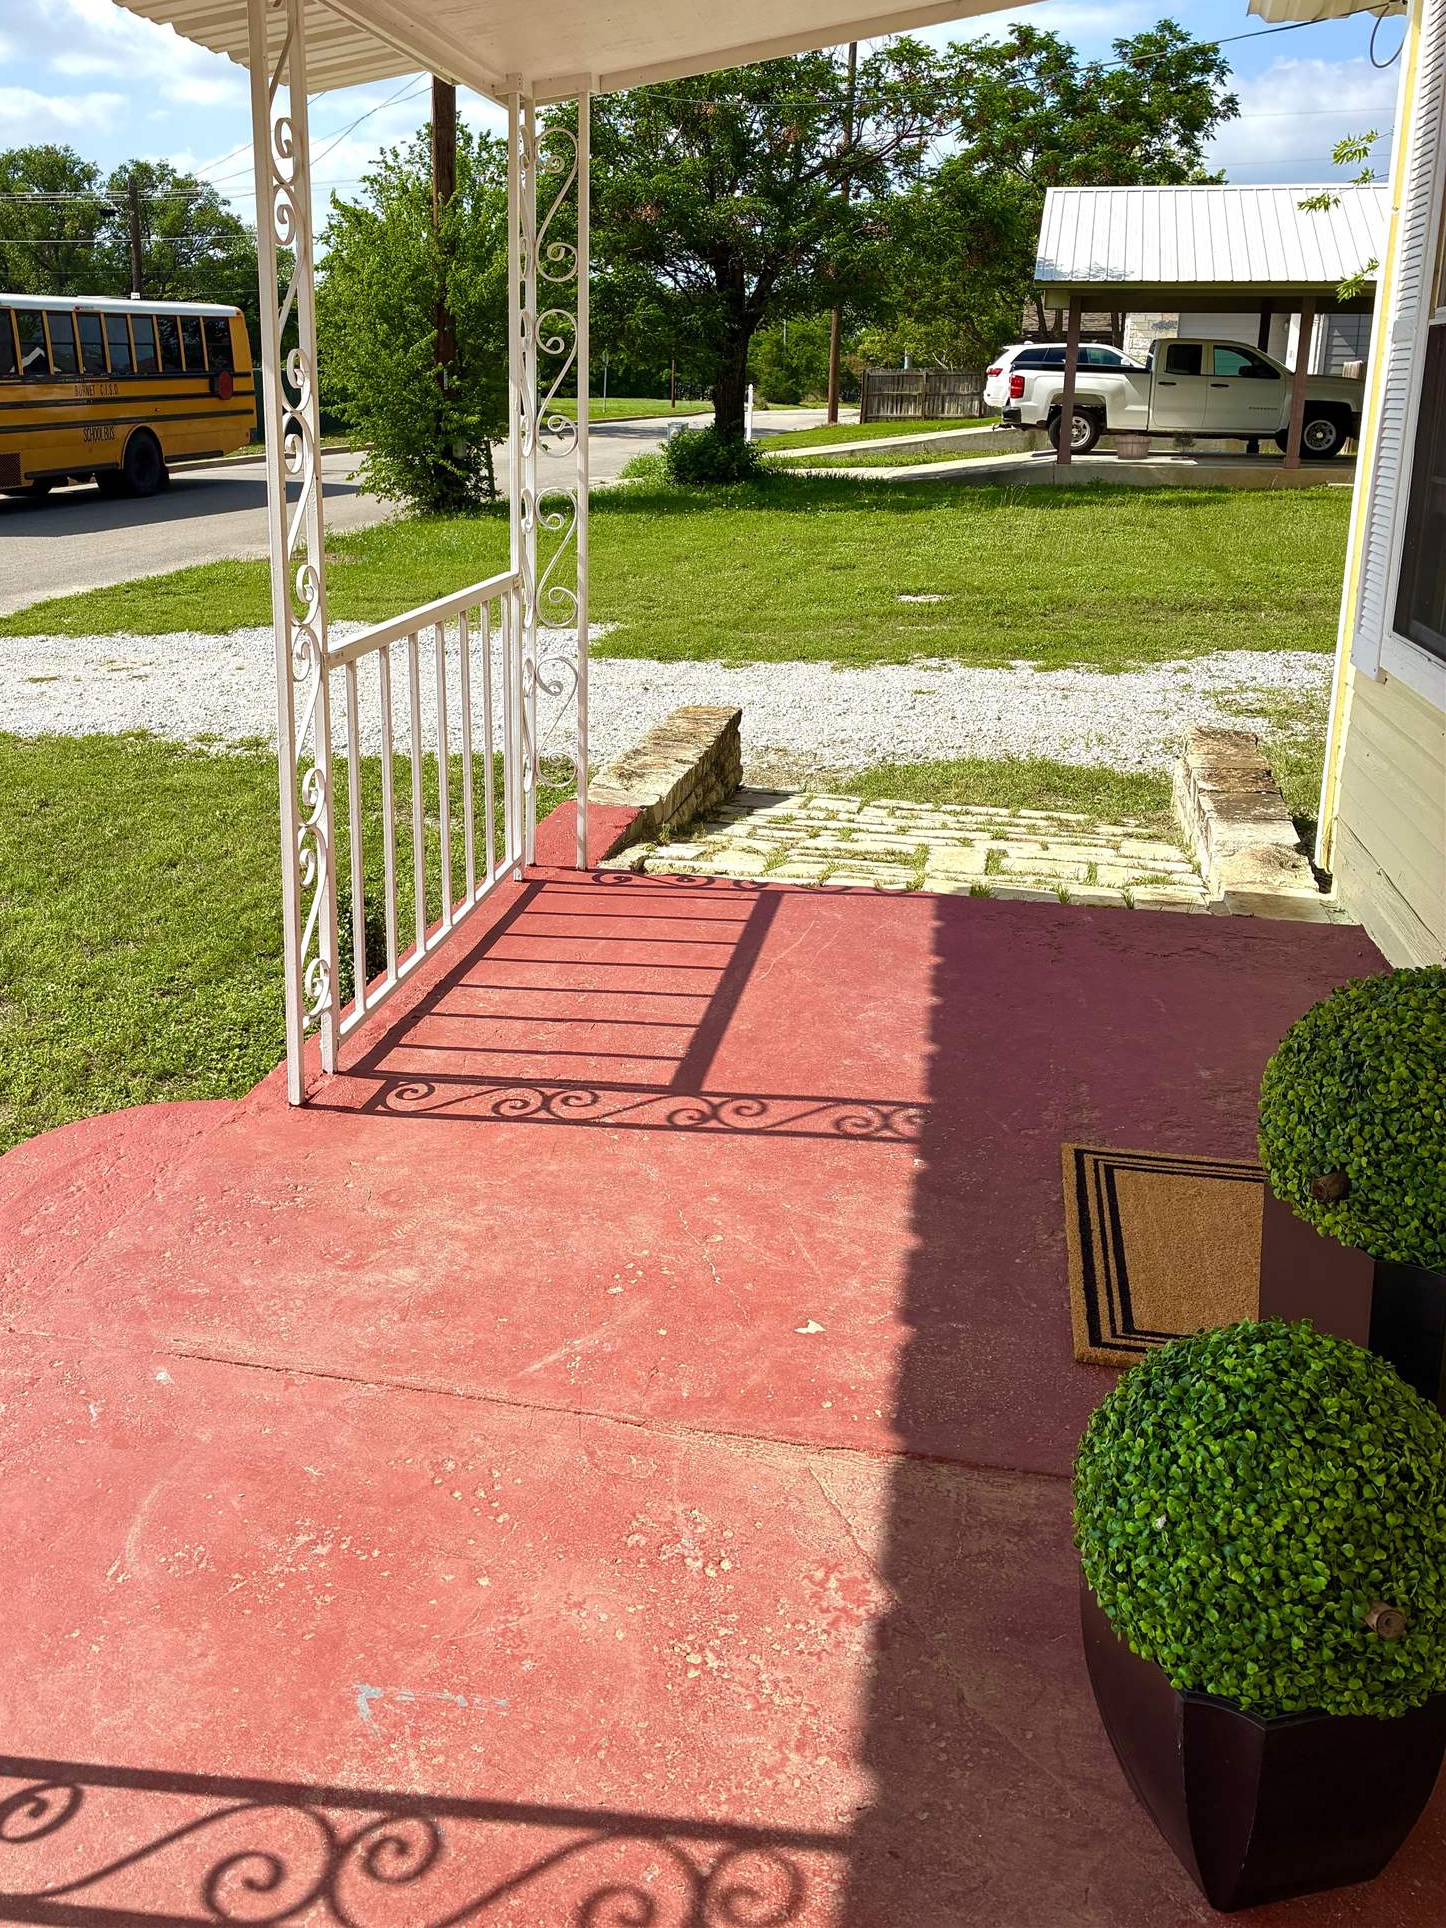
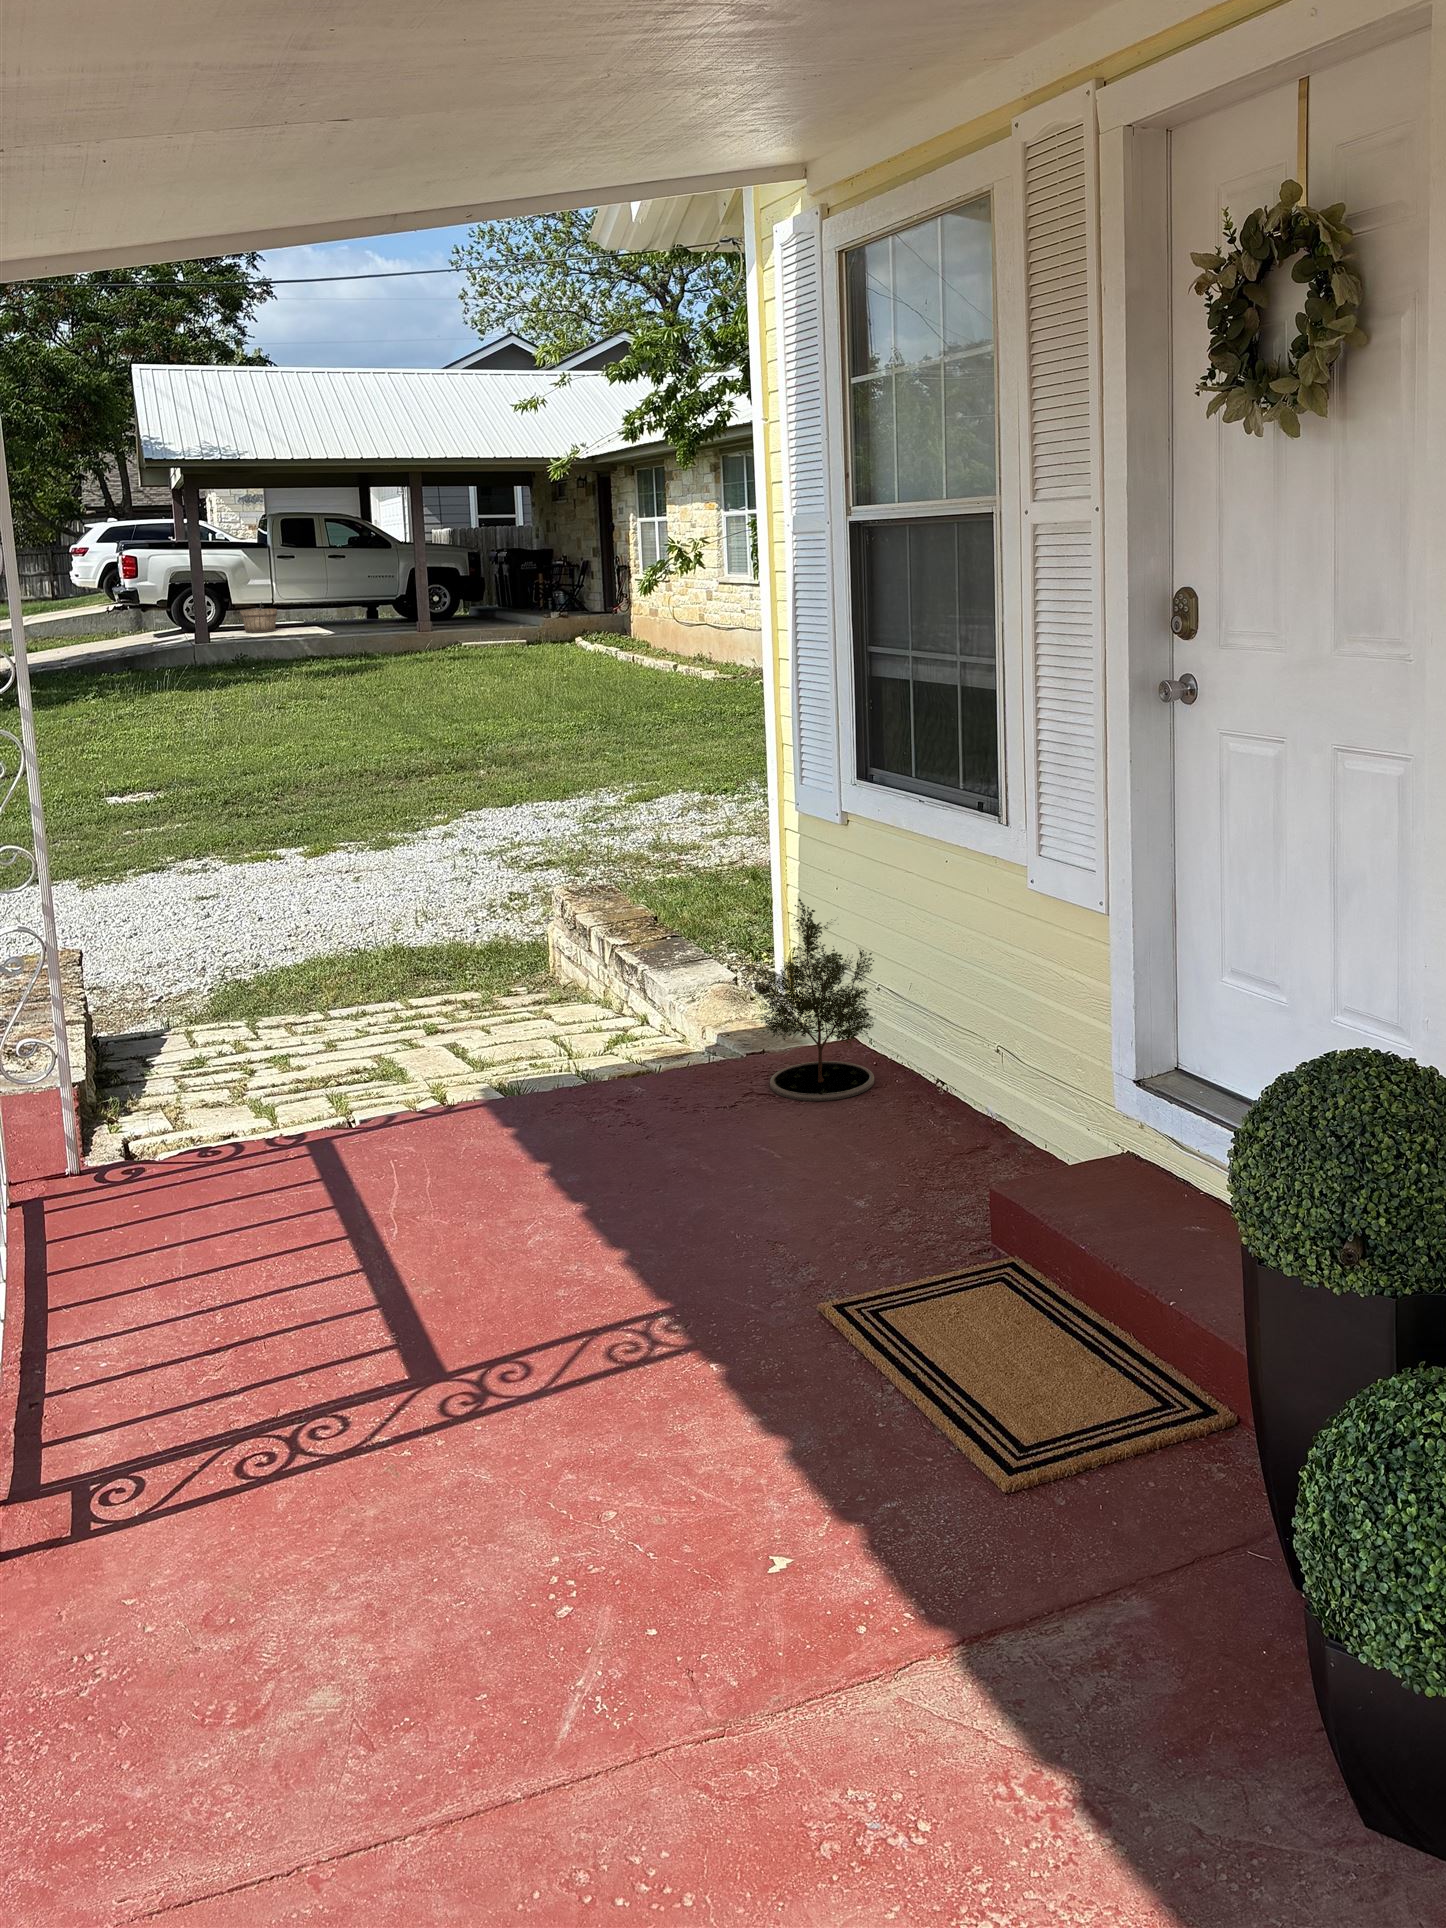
potted tree: present [1170,430,1196,460] -> present [741,899,875,1101]

